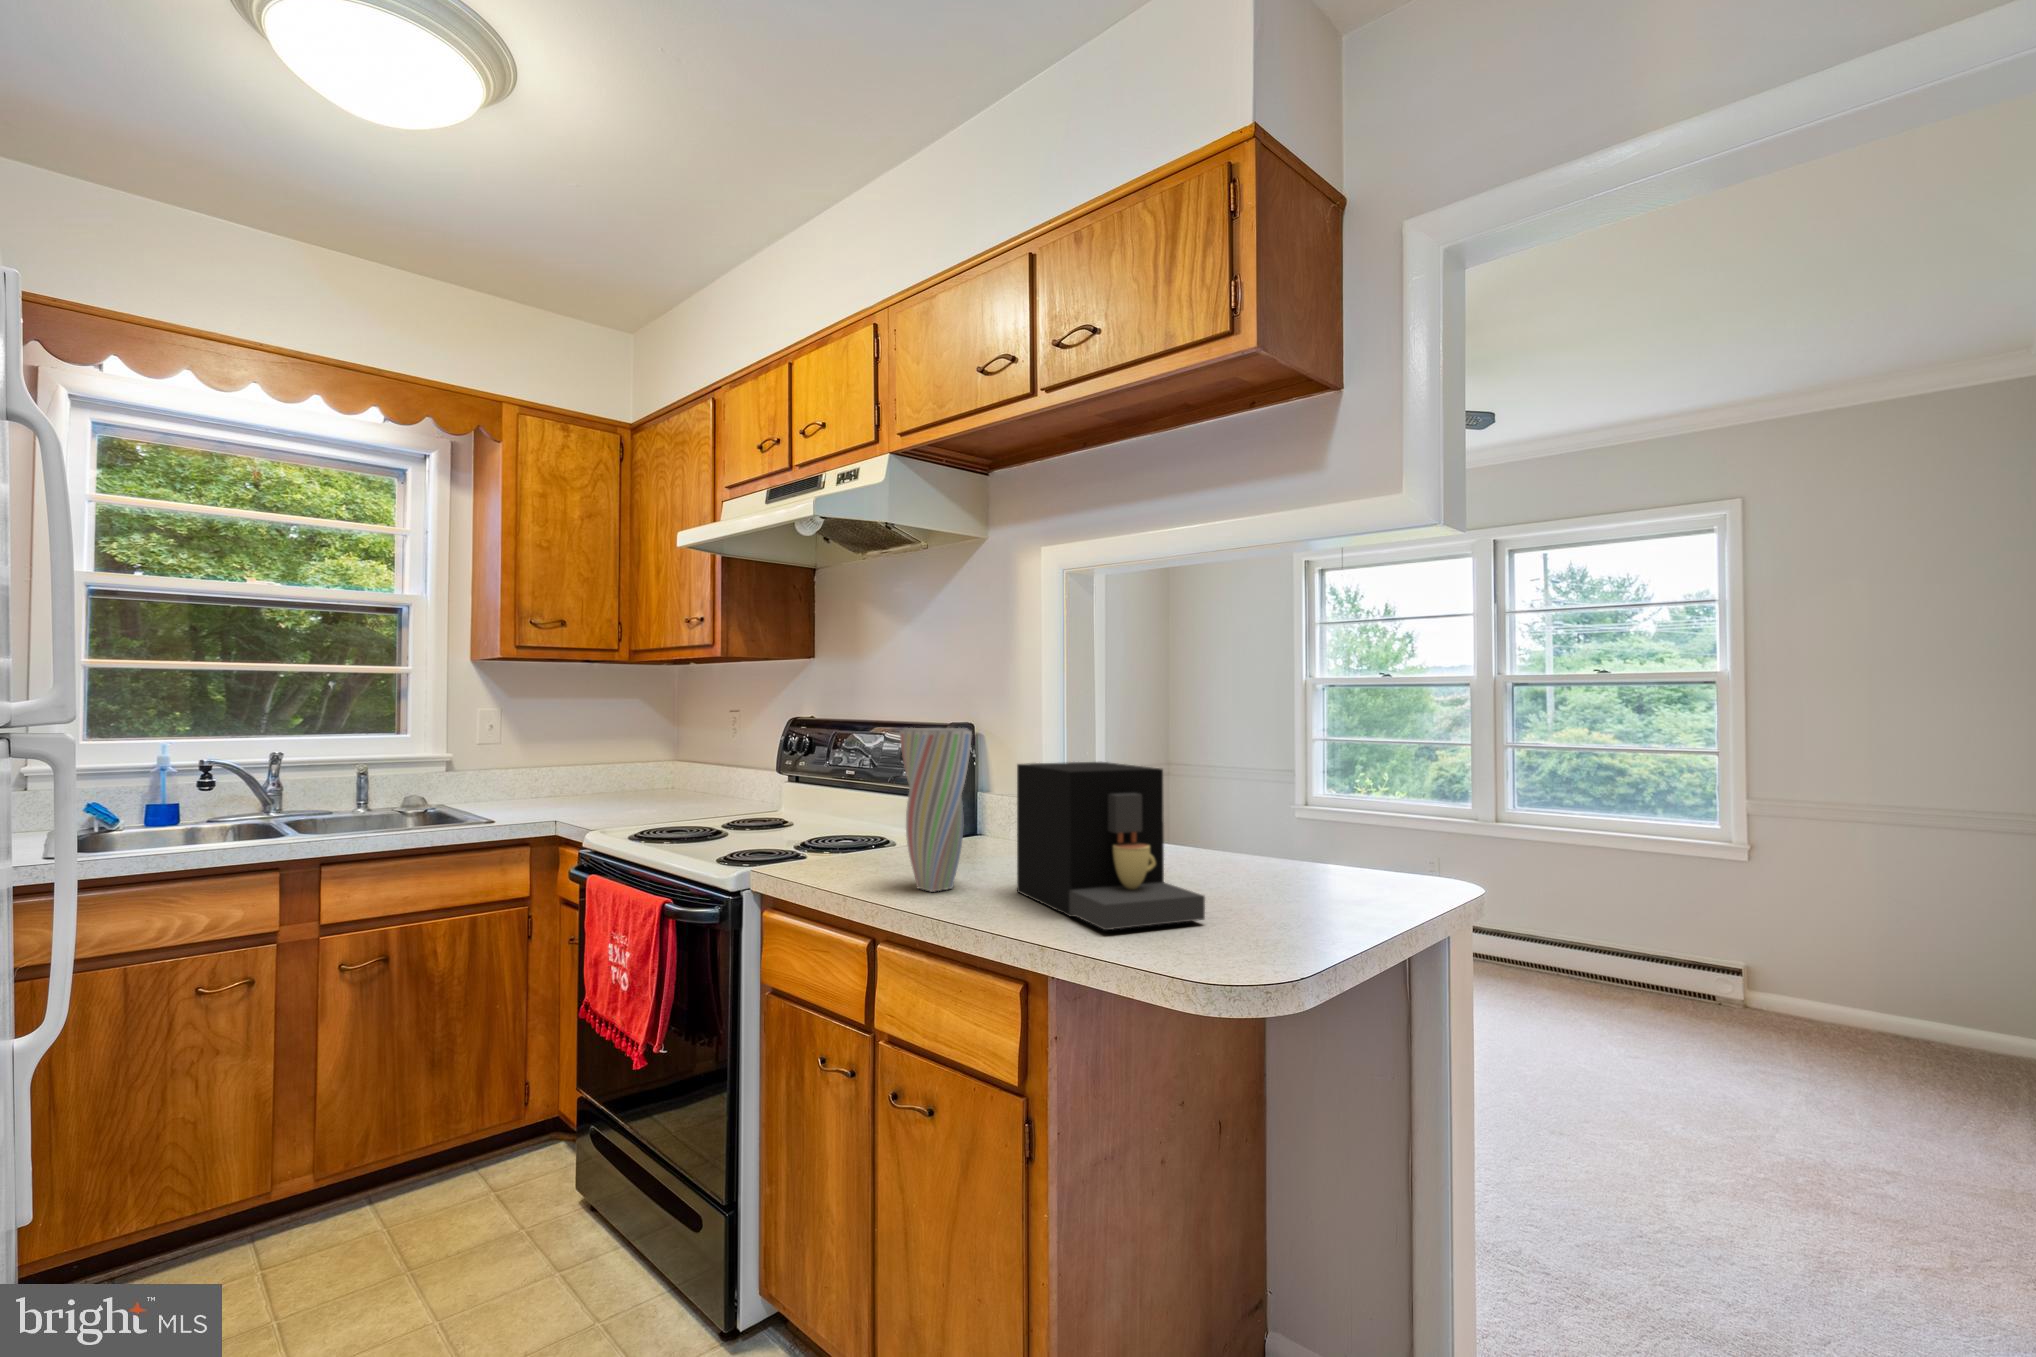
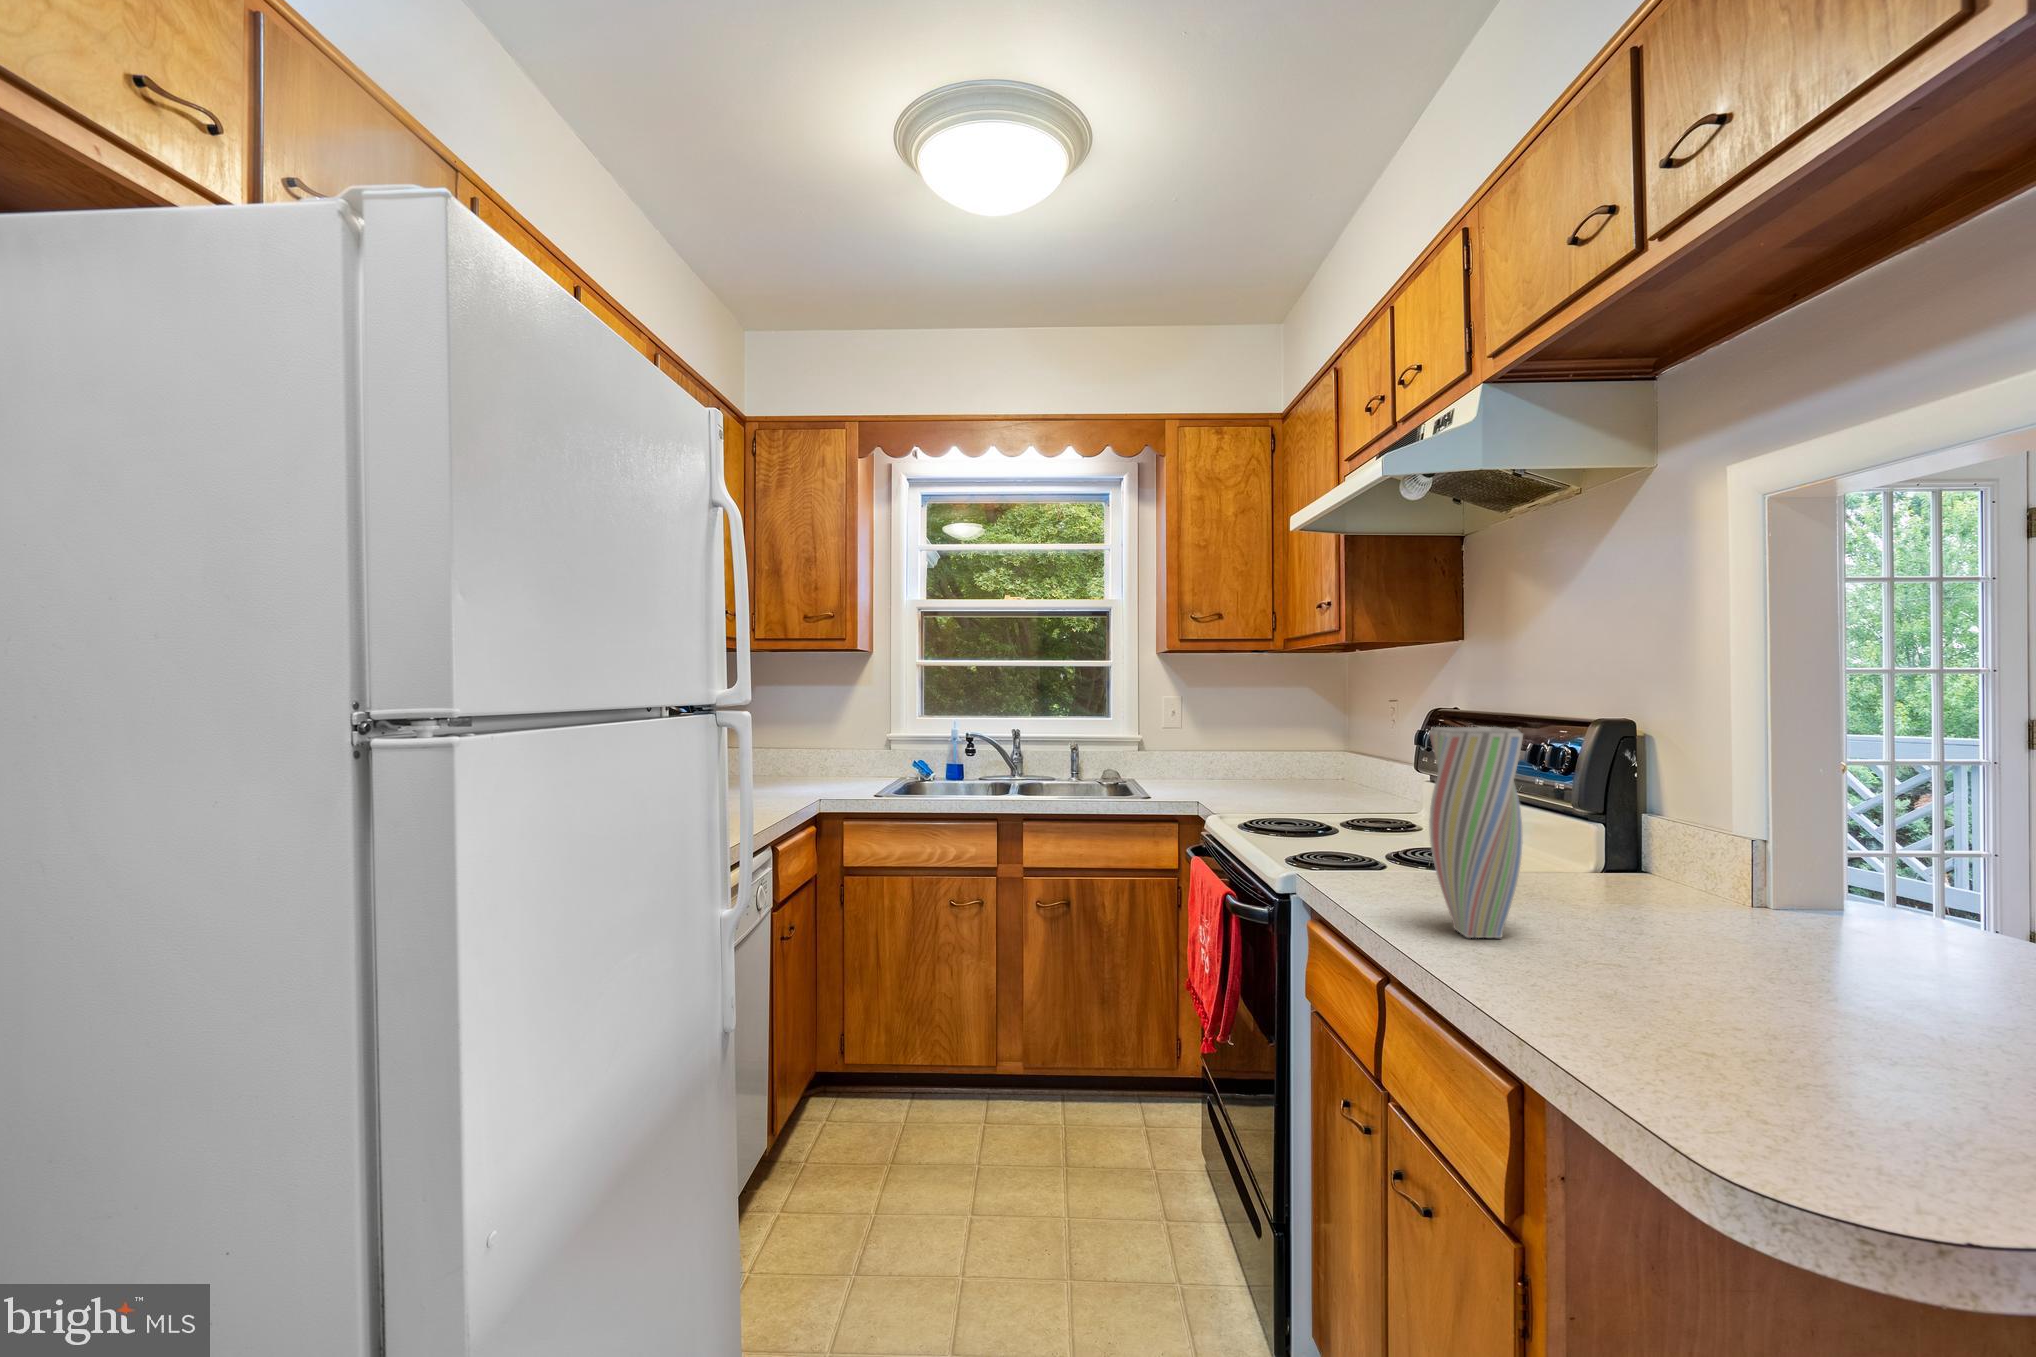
coffee maker: present [1017,762,1205,930] -> none [1589,781,1882,1080]

